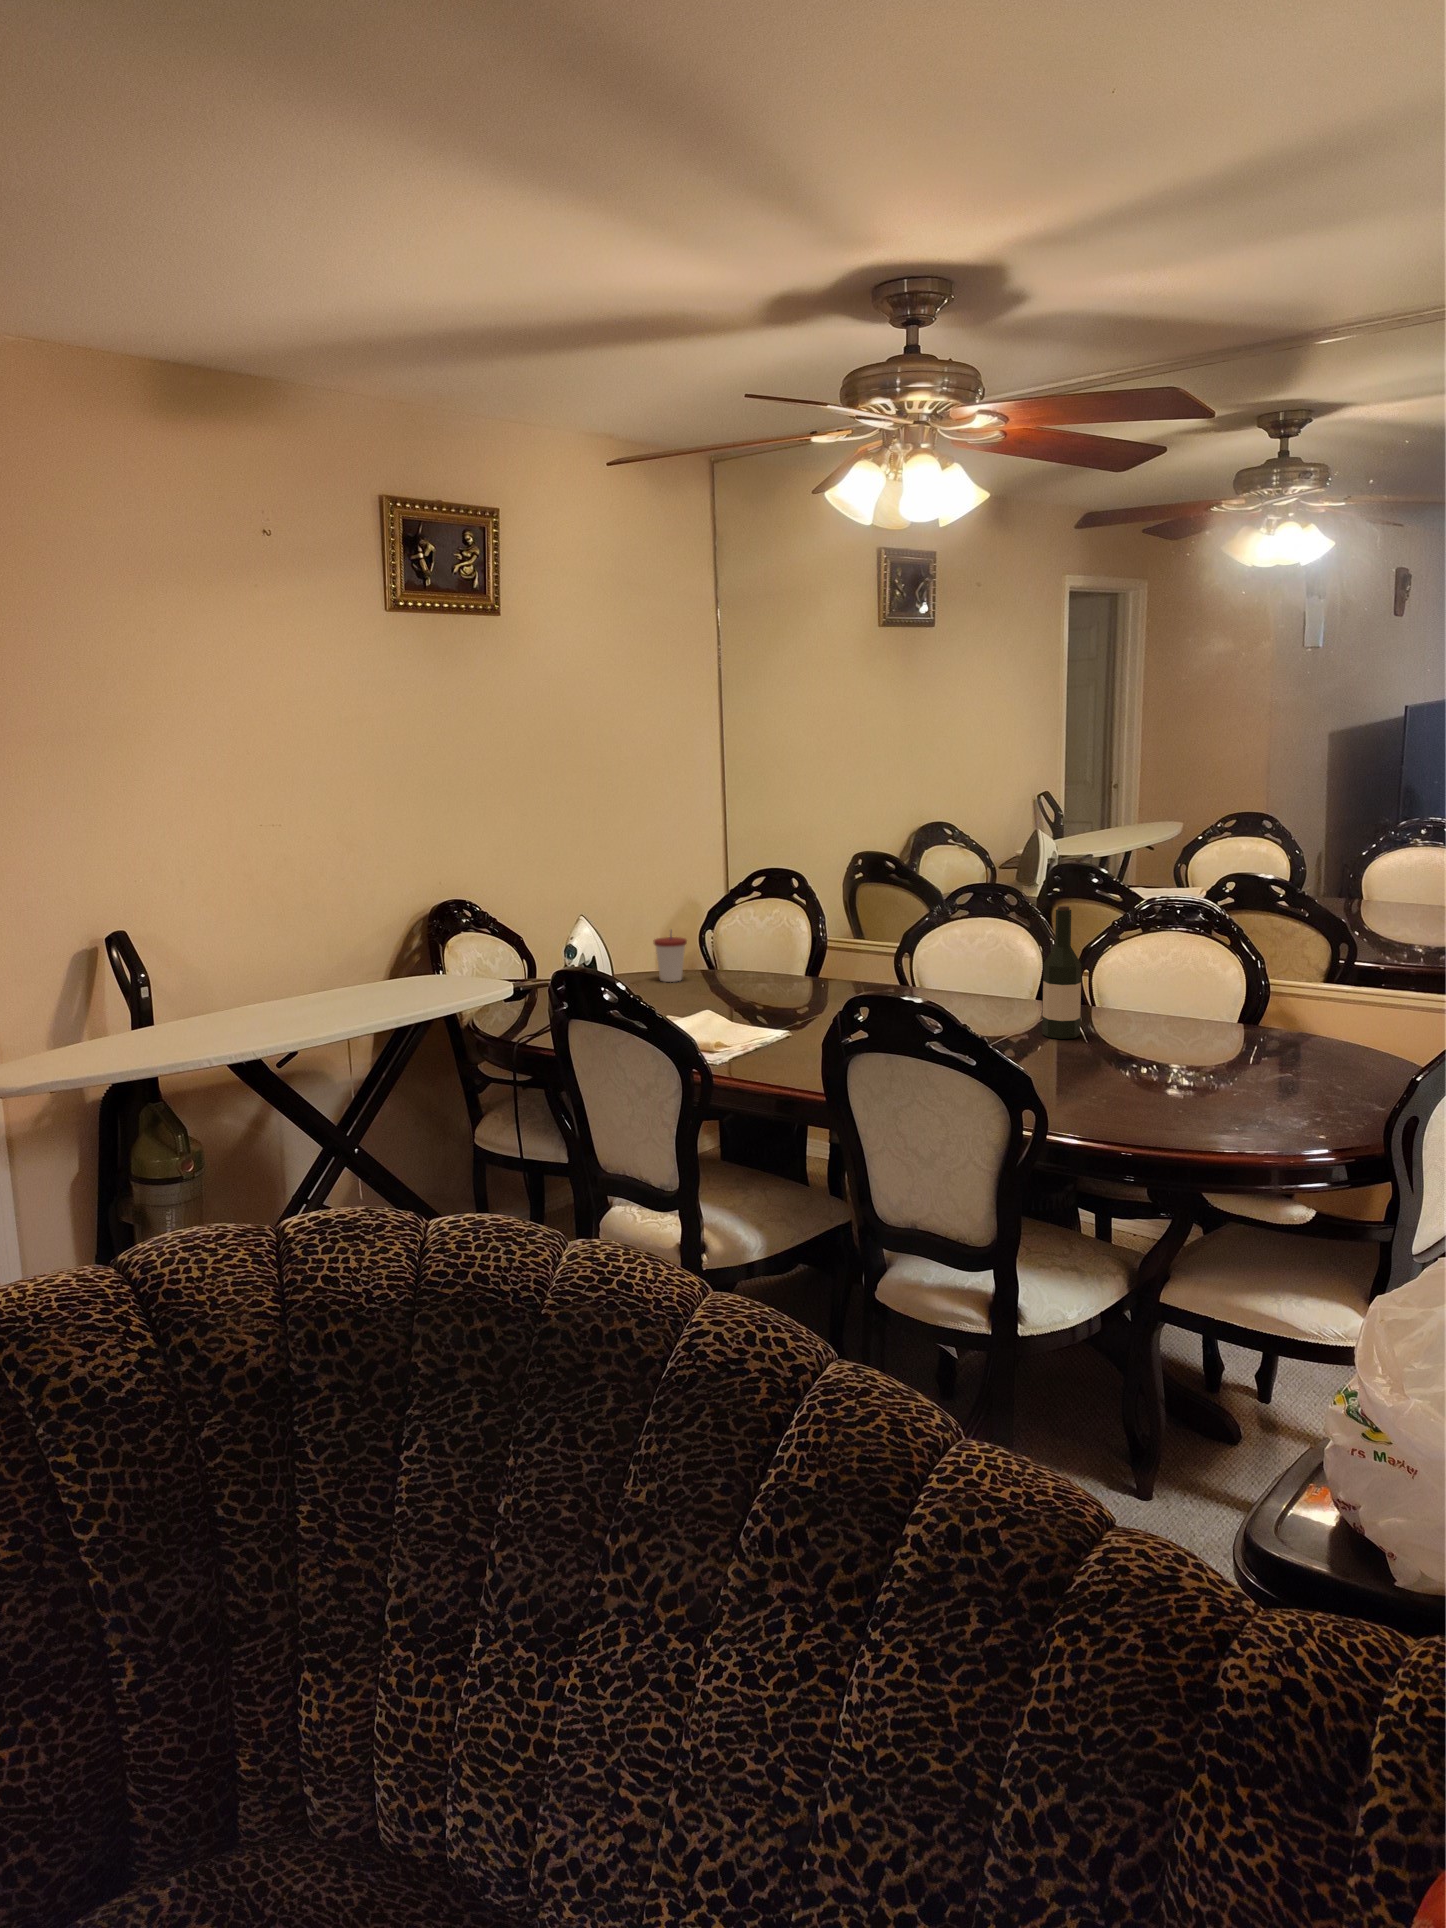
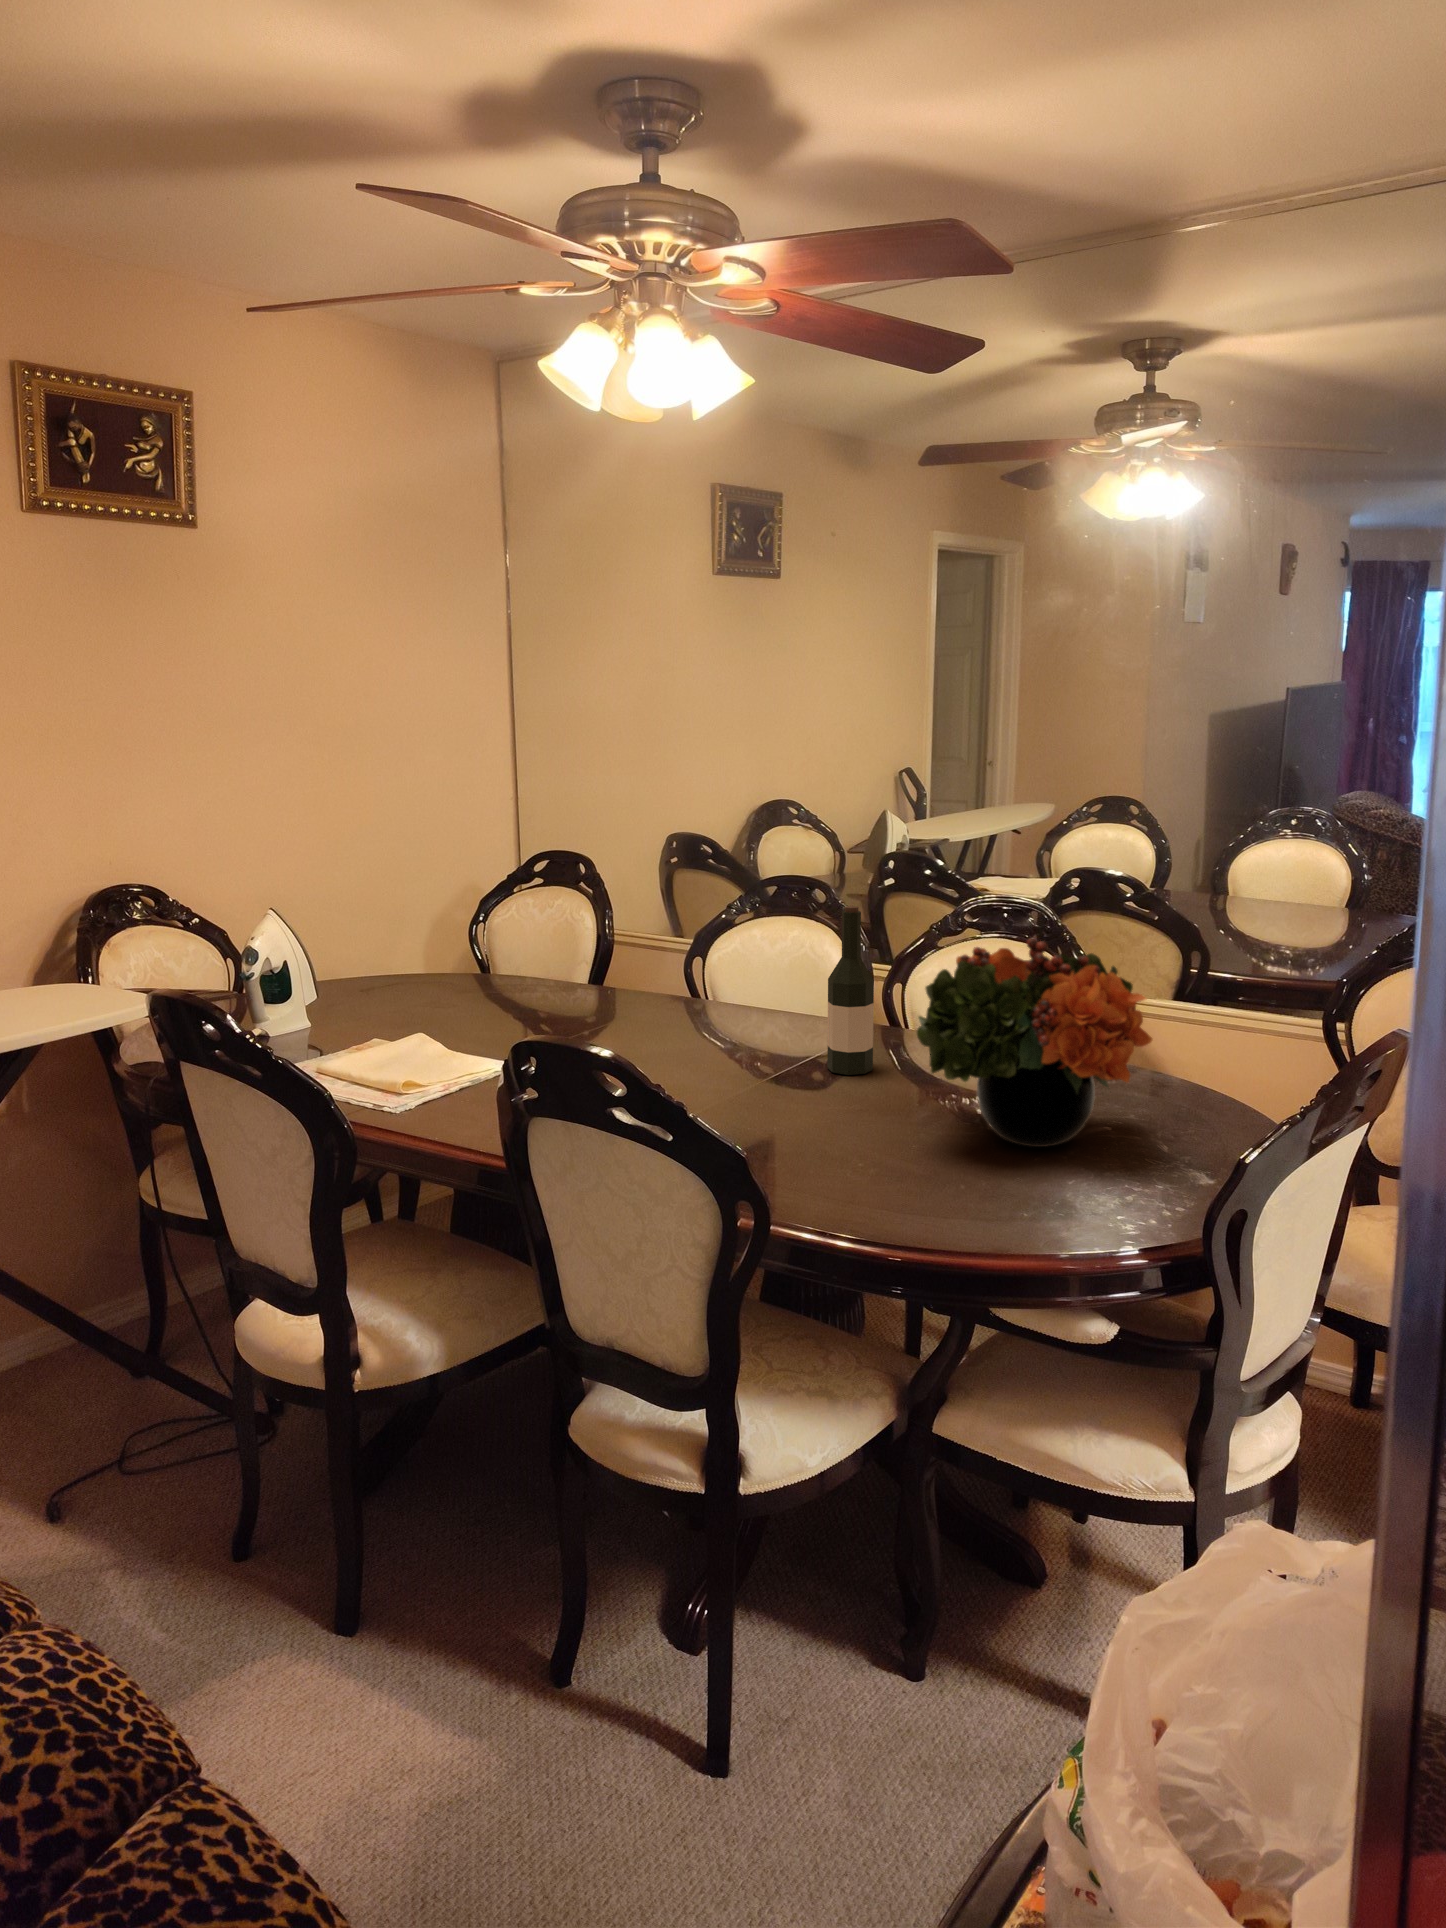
flower arrangement: none [1133,926,1331,1087] -> present [917,938,1152,1147]
cup: present [654,935,687,982] -> none [386,928,429,994]

